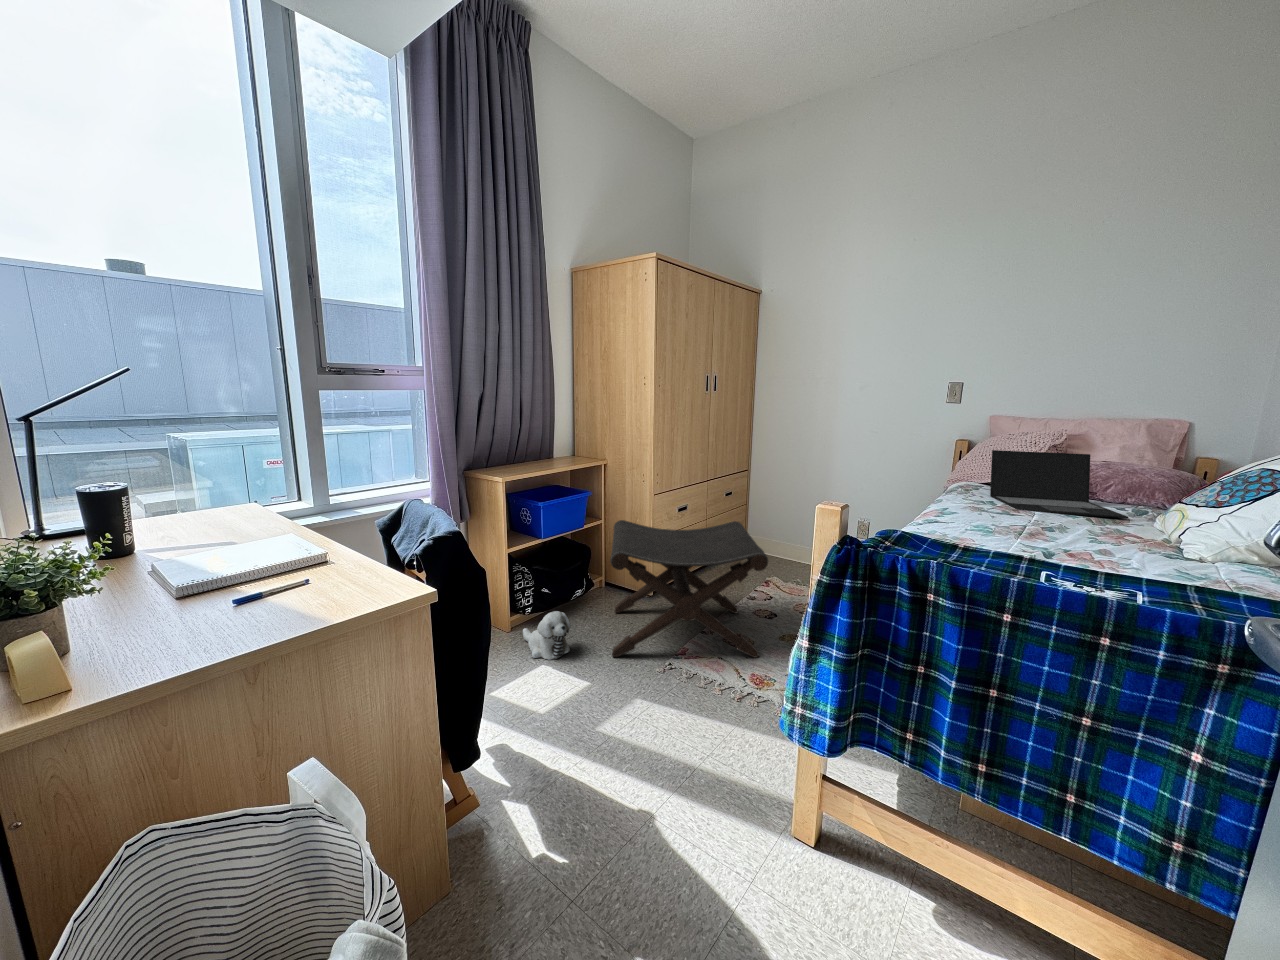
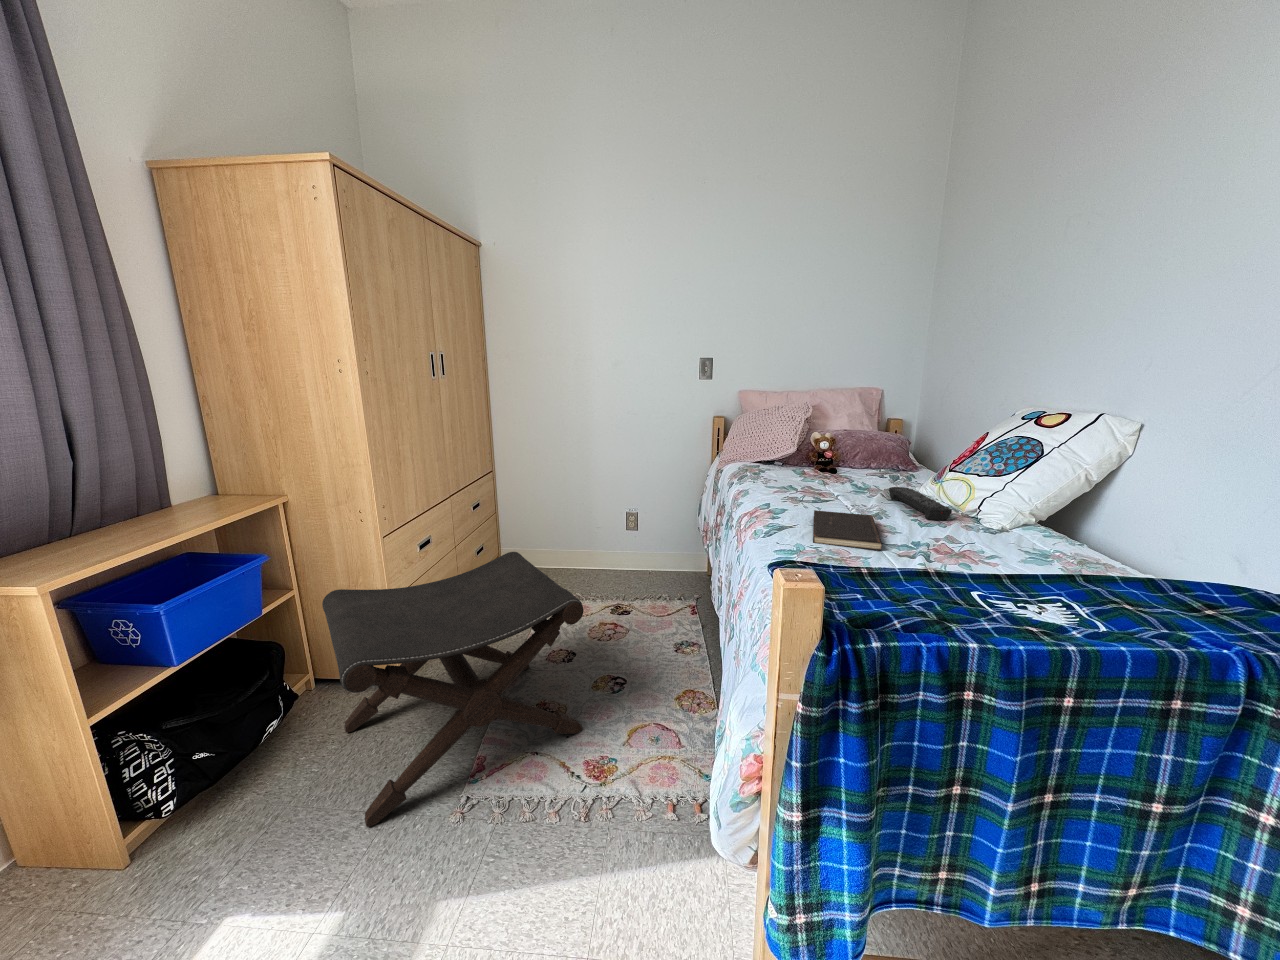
laptop: present [990,450,1128,518] -> none [773,425,891,492]
hardcover book: none [946,515,1035,546] -> present [813,510,882,551]
remote control: none [1100,515,1147,548] -> present [889,487,952,520]
plush toy: present [523,611,571,660] -> none [162,793,280,905]

